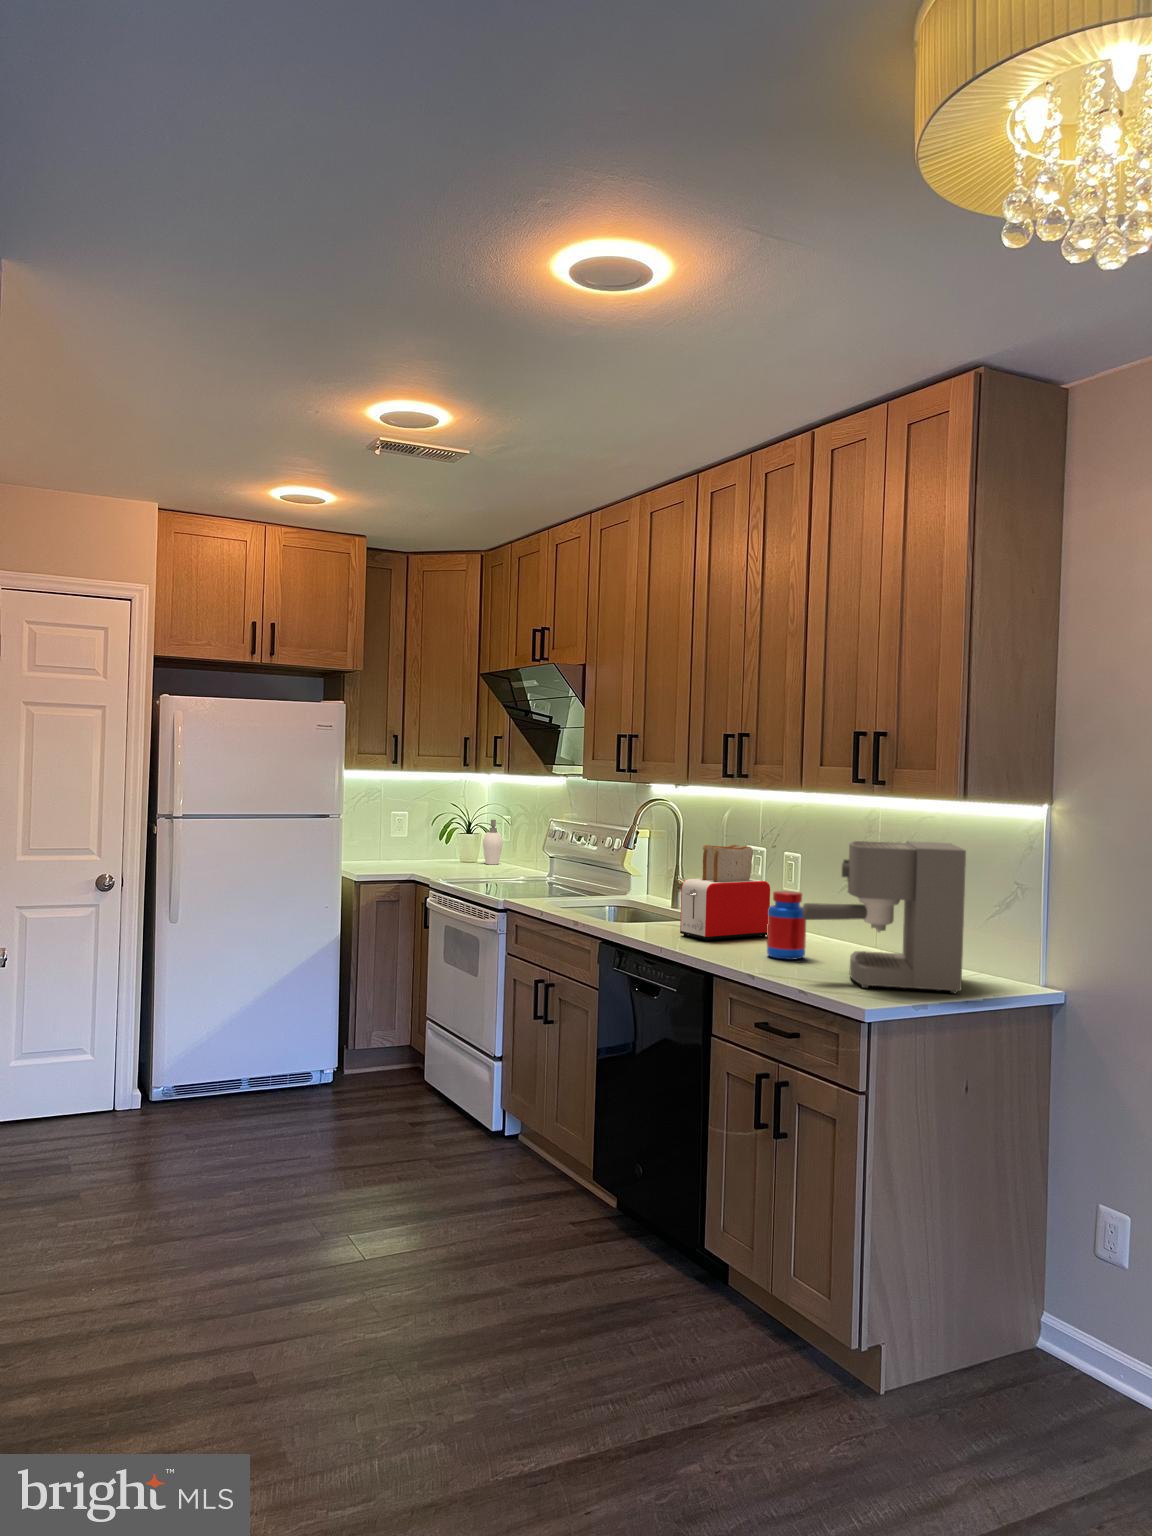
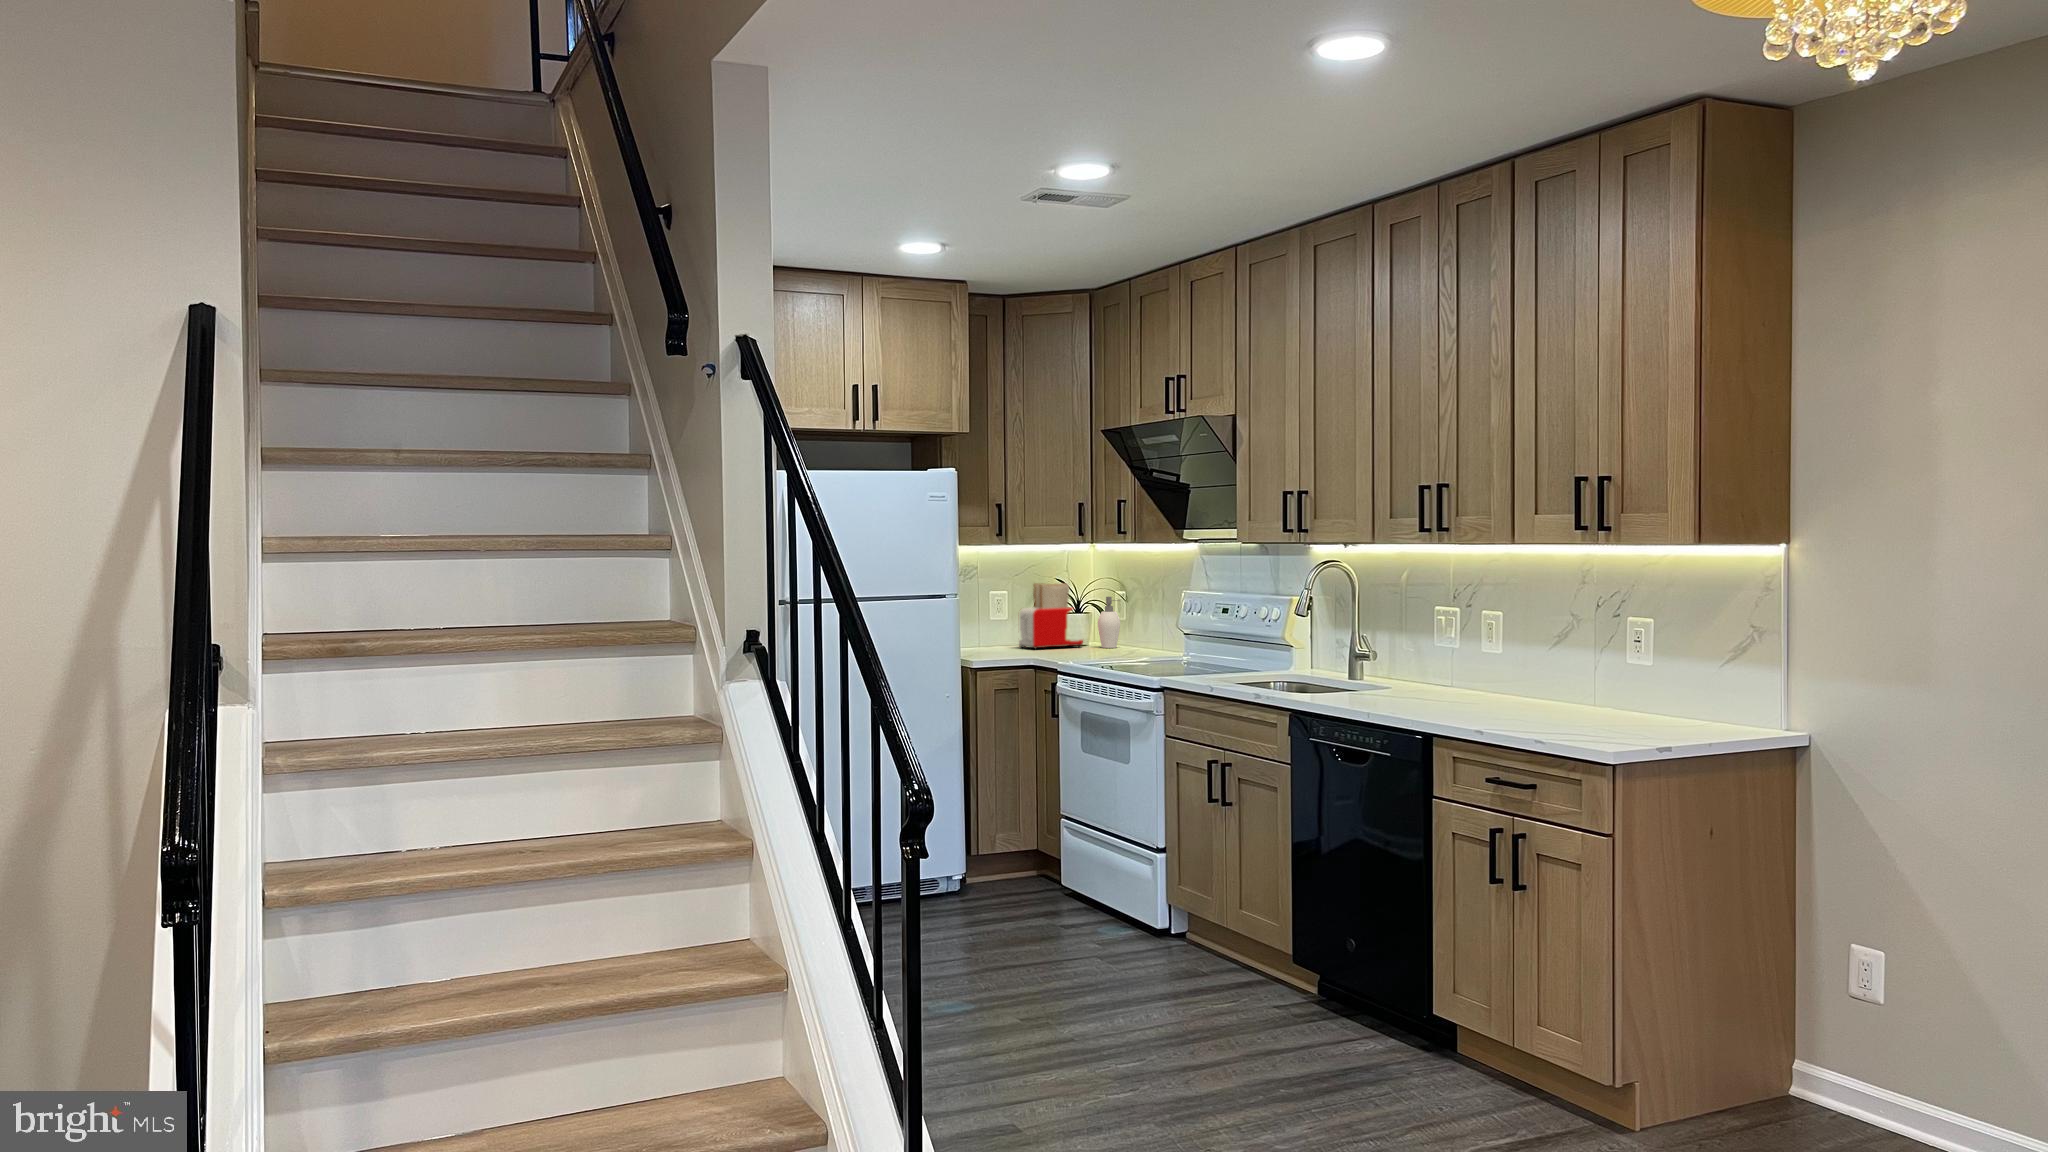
coffee maker: present [802,841,966,994] -> none [1532,588,1703,737]
toaster: present [680,845,770,941] -> present [1019,583,1083,649]
jar: present [767,891,806,960] -> none [1484,647,1526,717]

